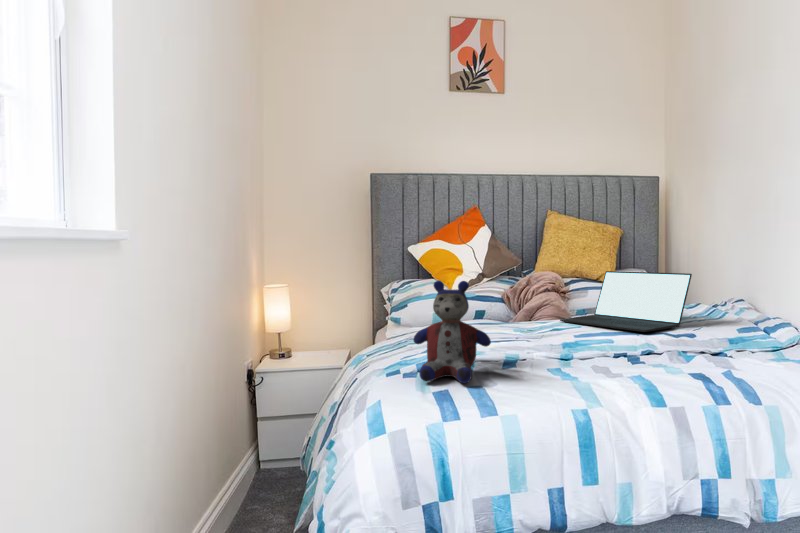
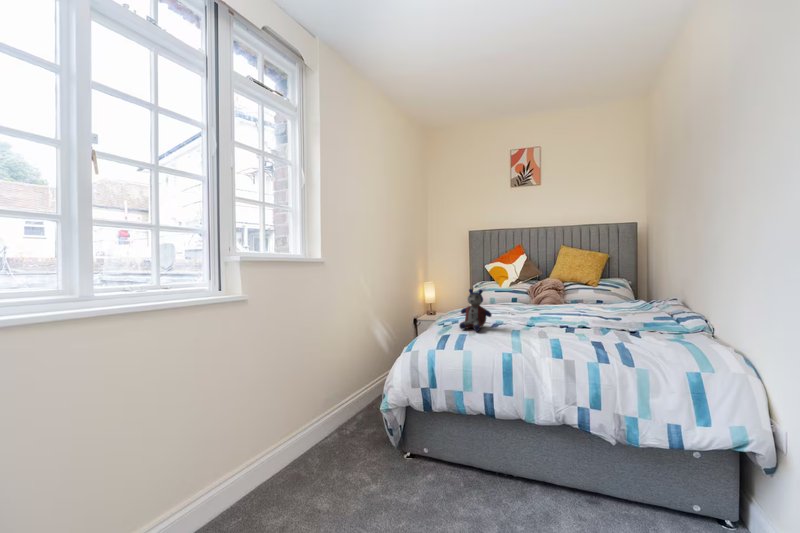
laptop: present [560,271,692,332] -> none [549,282,621,316]

